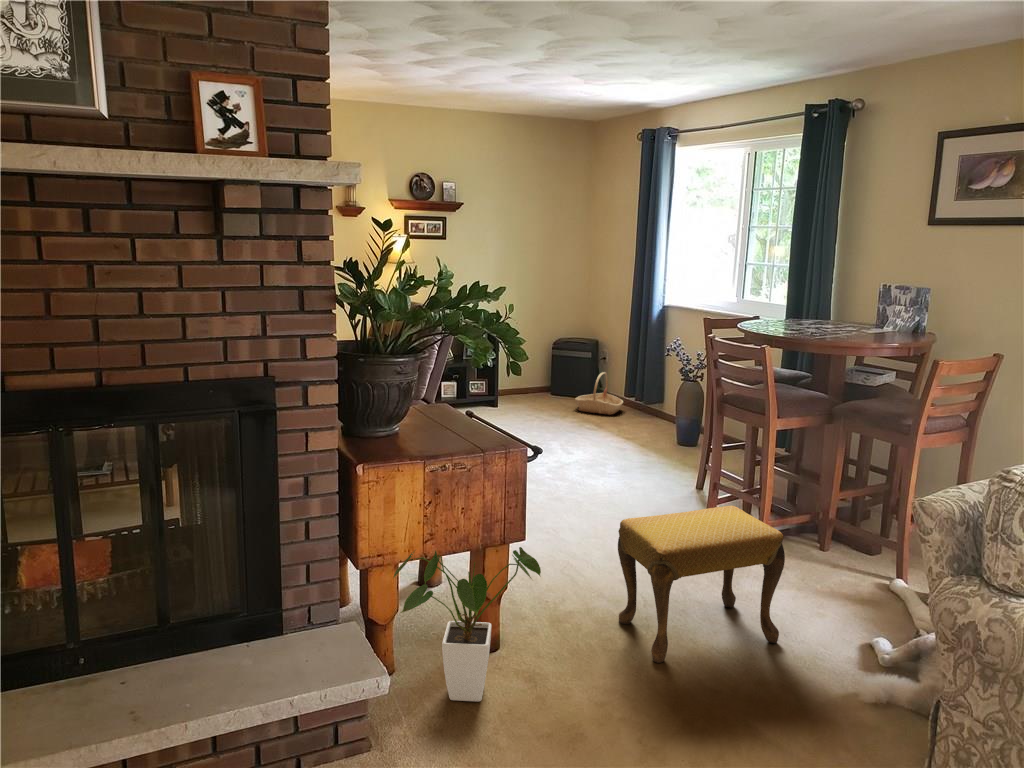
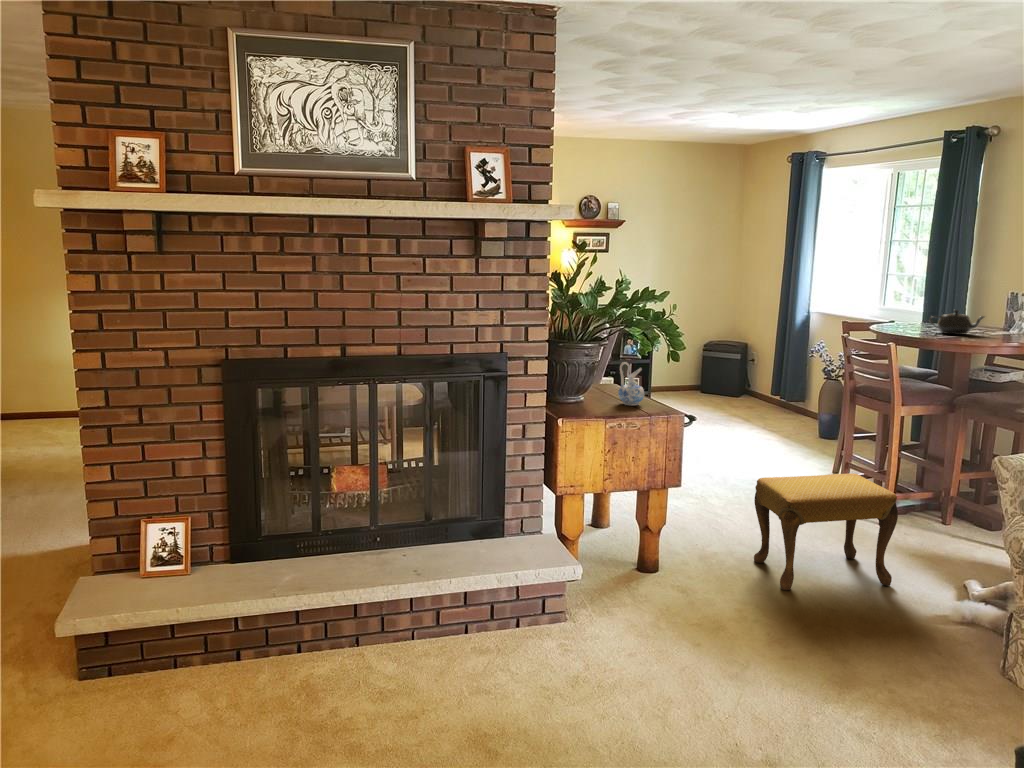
teapot: none [801,305,861,333] -> present [929,310,984,335]
basket: present [576,372,623,415] -> none [721,371,766,409]
ceramic pitcher: none [443,380,477,437] -> present [618,362,644,405]
house plant: present [394,547,541,702] -> none [580,467,693,601]

